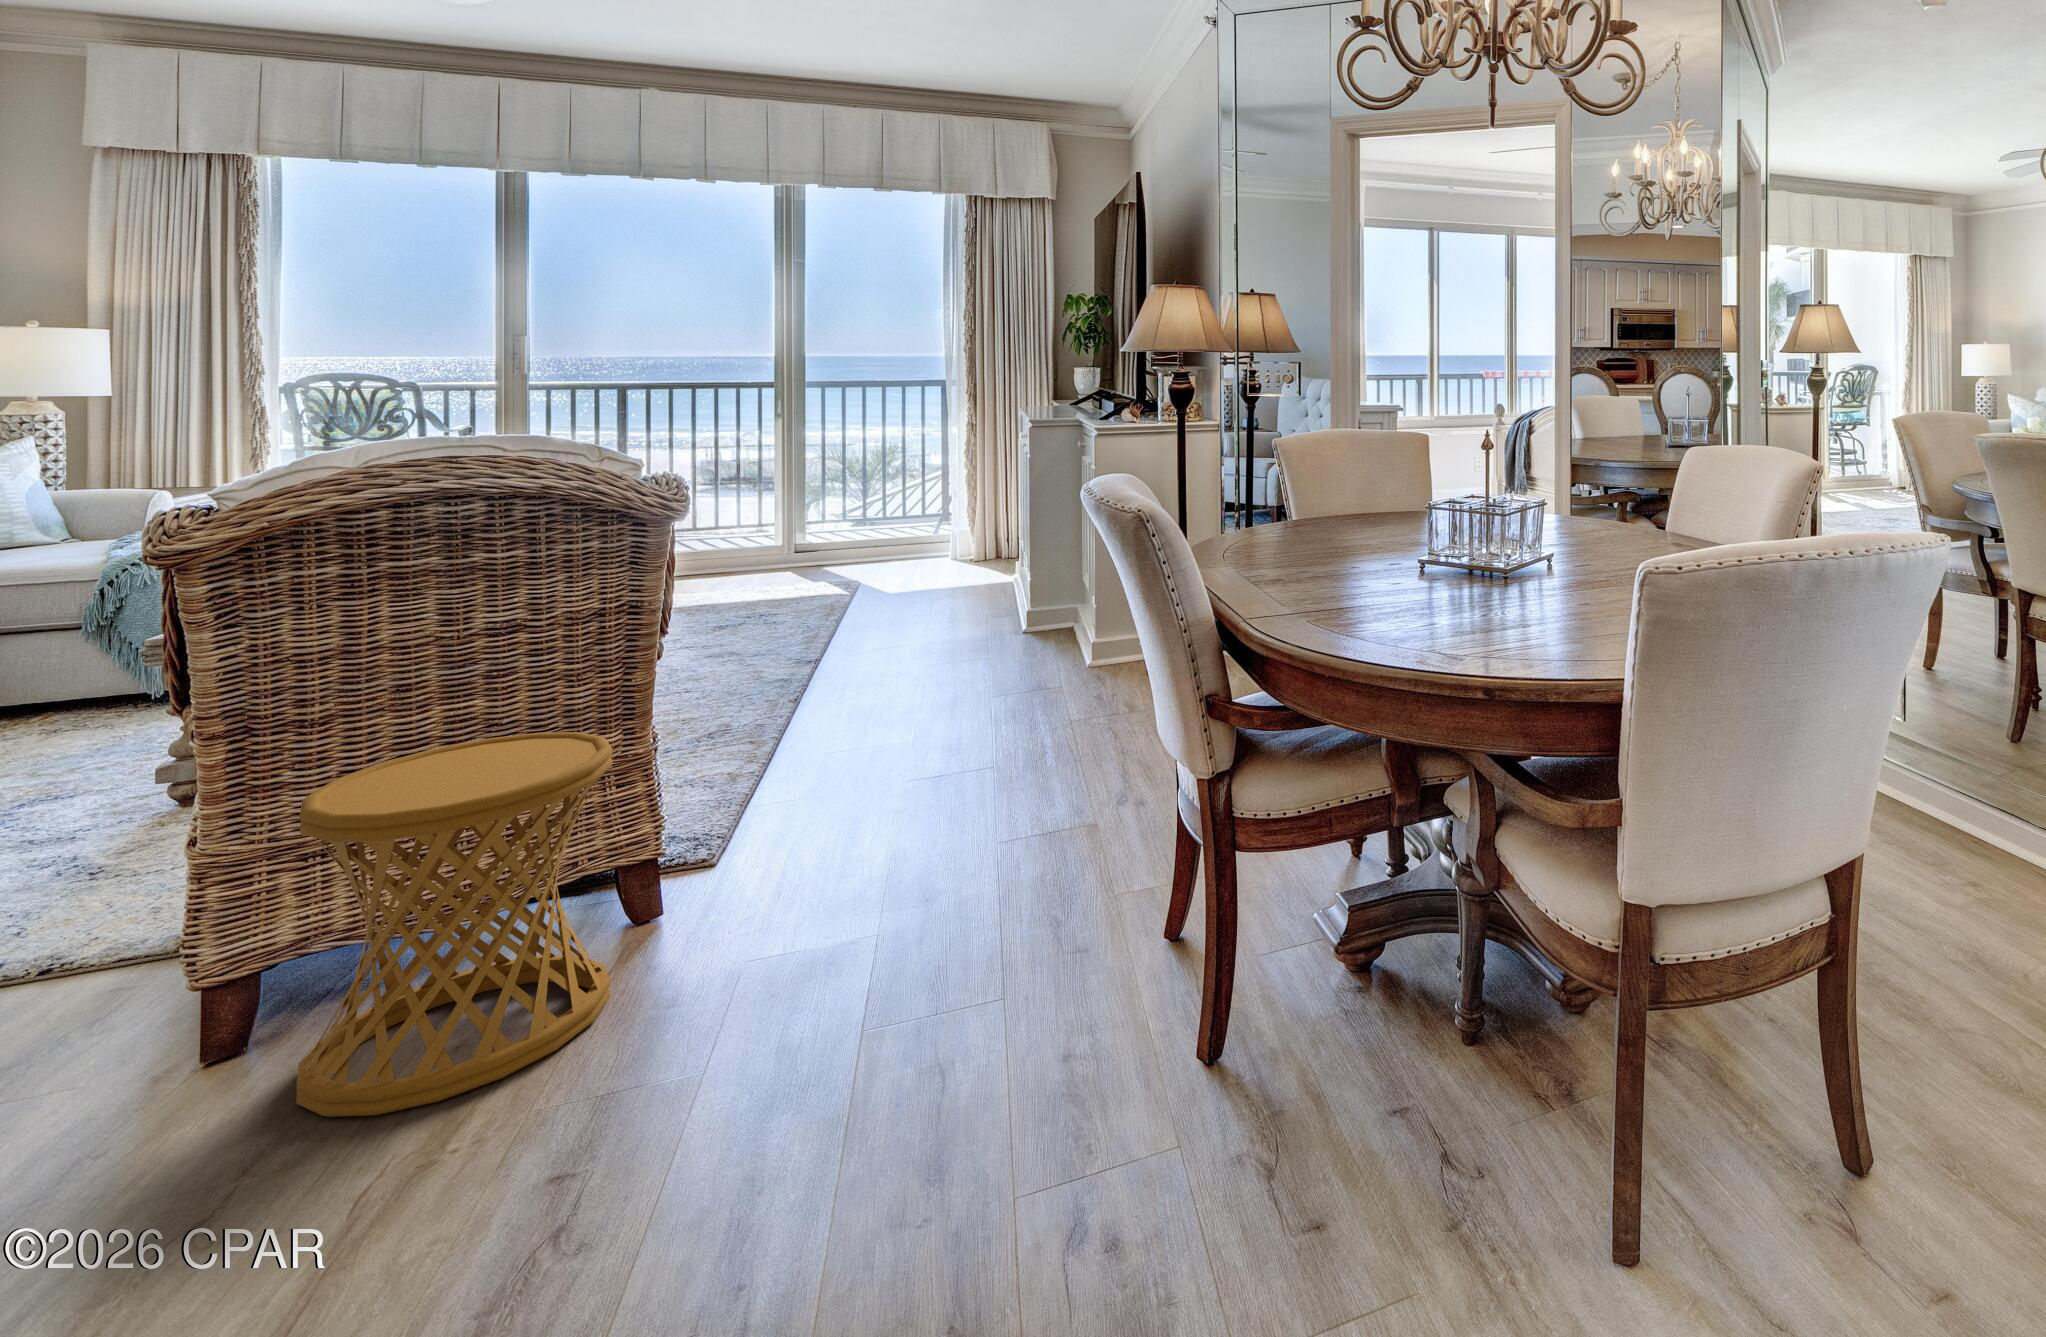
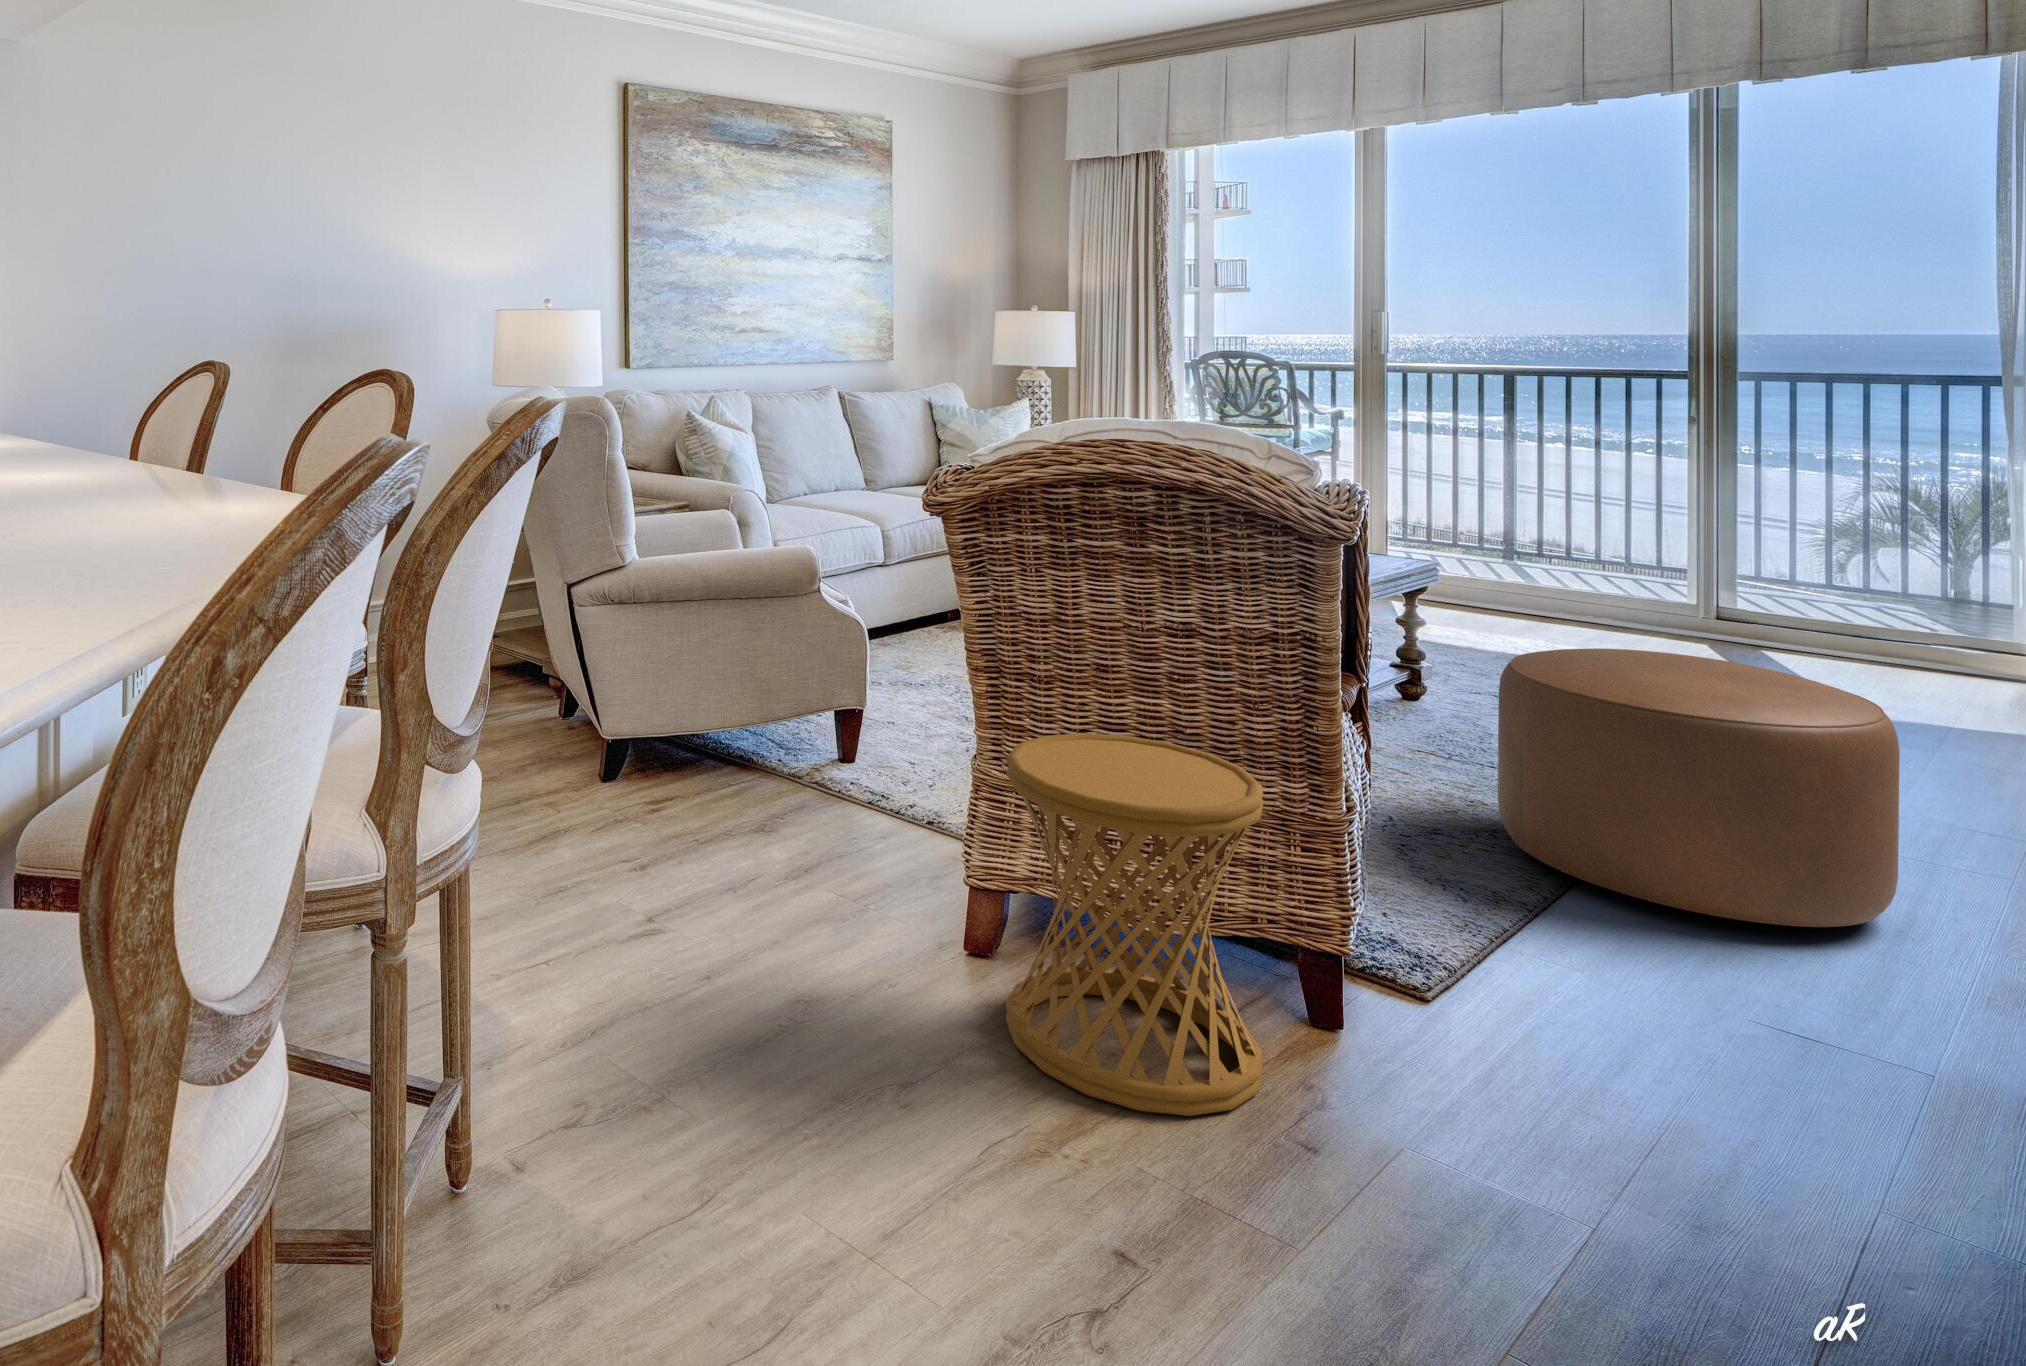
ottoman: none [712,572,944,744] -> present [1498,648,1900,927]

